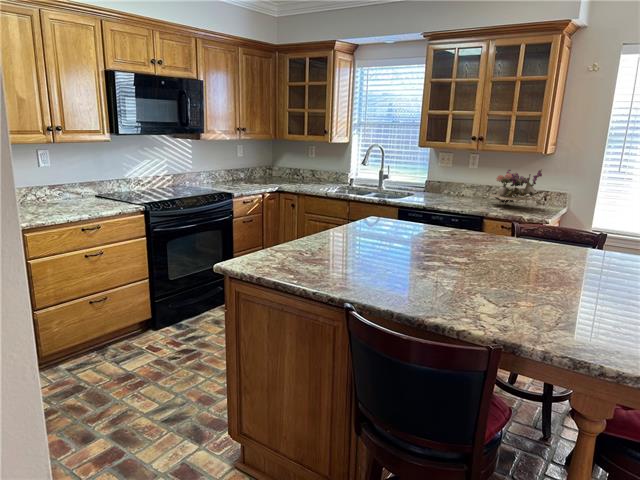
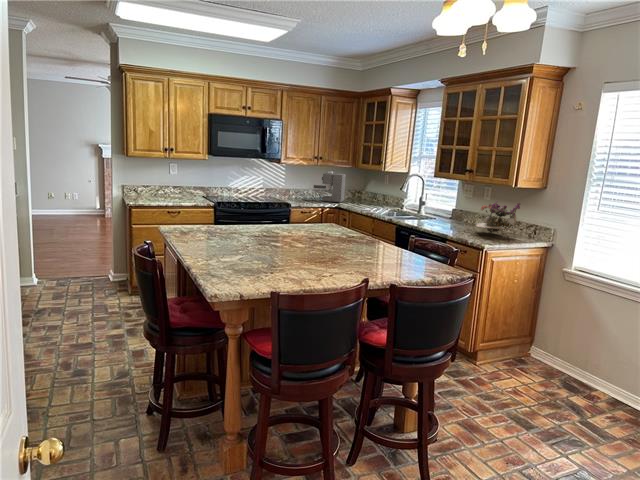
coffee maker: none [236,149,275,185] -> present [314,173,346,203]

